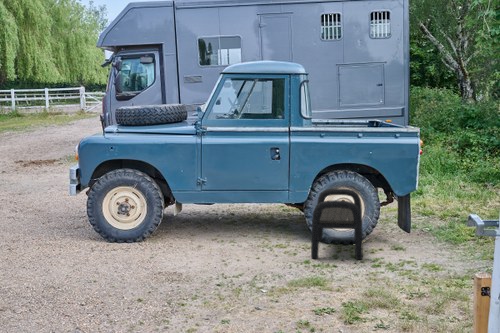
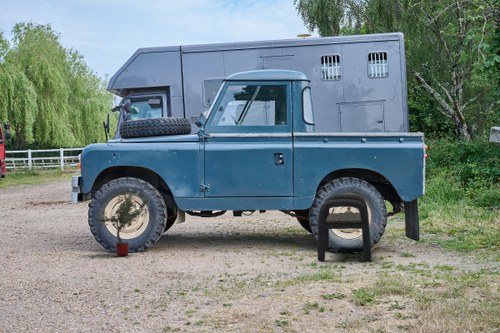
potted tree: none [94,180,148,247] -> present [95,189,148,256]

